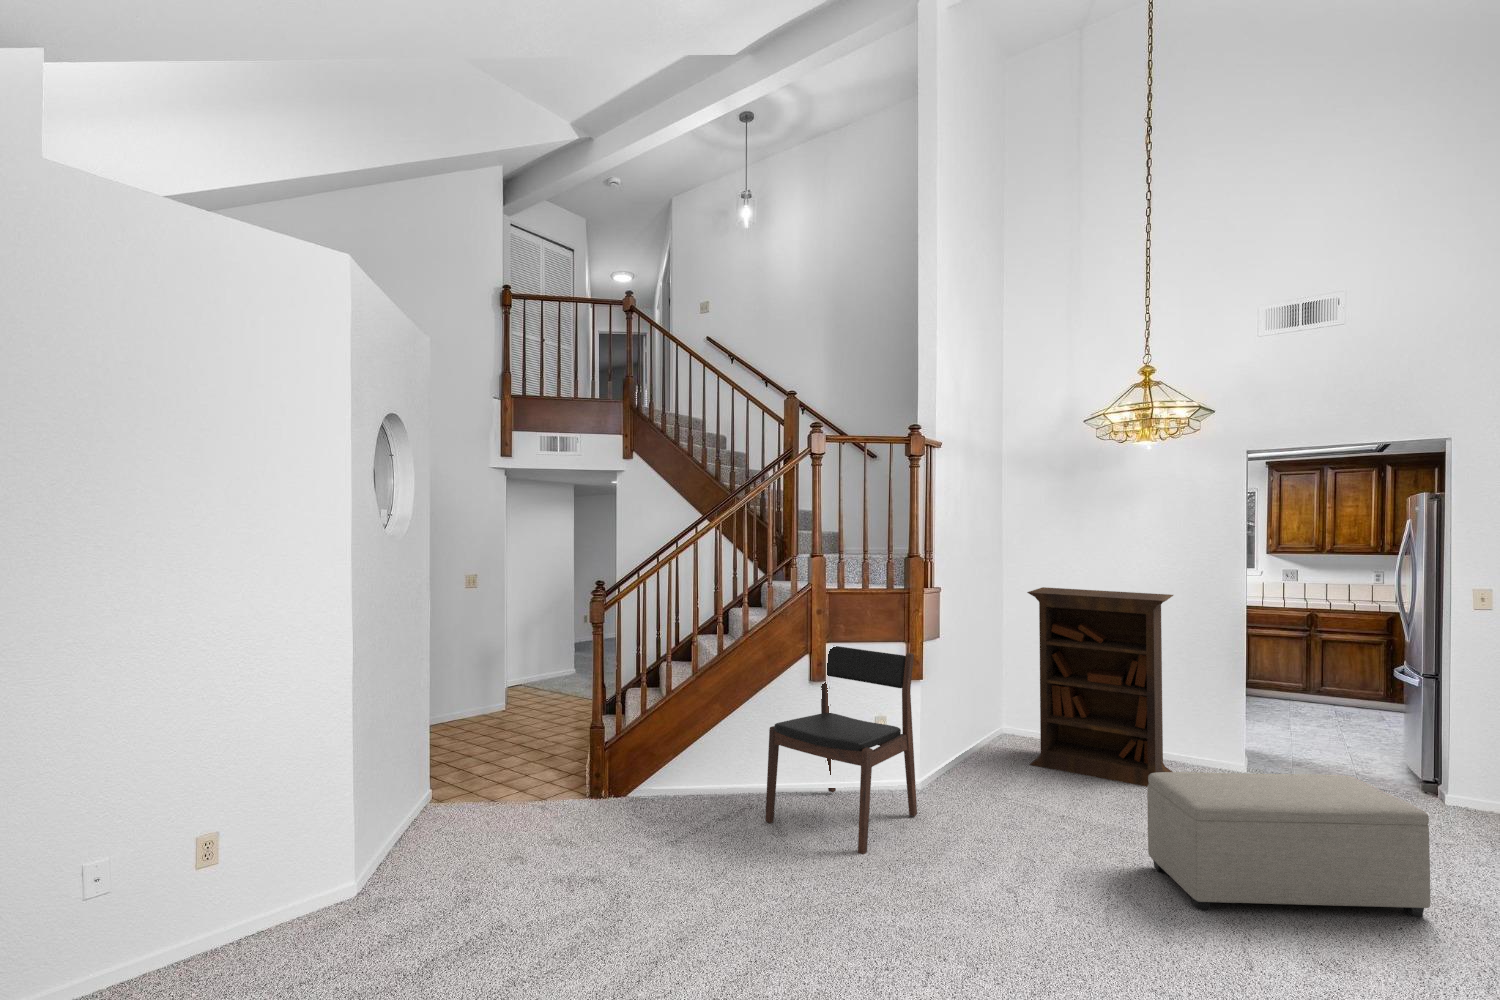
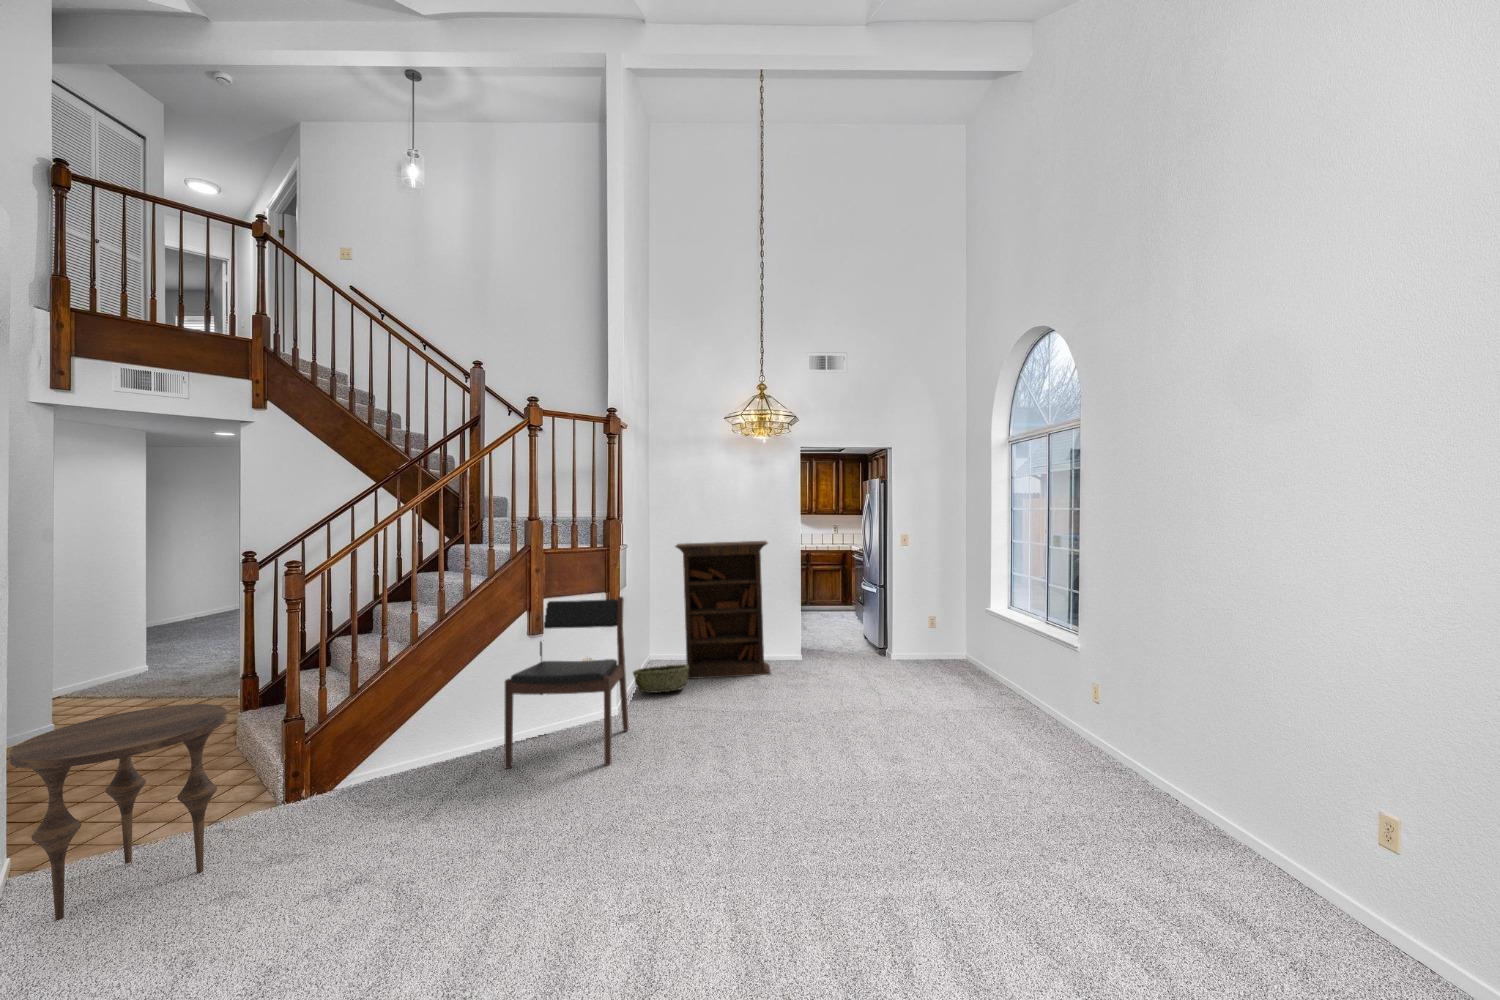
side table: none [405,694,534,844] -> present [9,704,227,920]
woven basket: none [956,740,1034,780] -> present [633,664,689,693]
ottoman: present [1147,772,1430,917] -> none [793,634,929,731]

